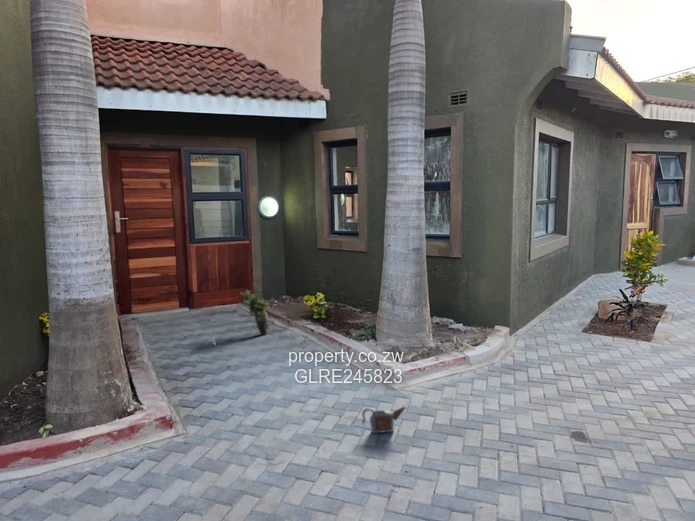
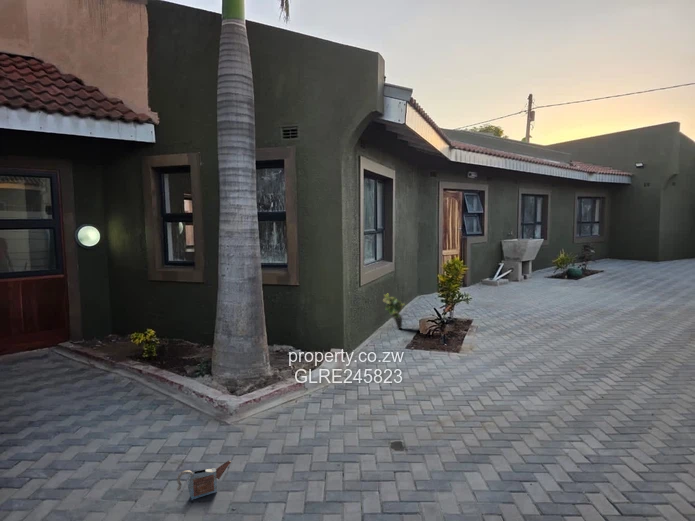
potted plant: present [242,291,268,335] -> present [384,295,403,329]

